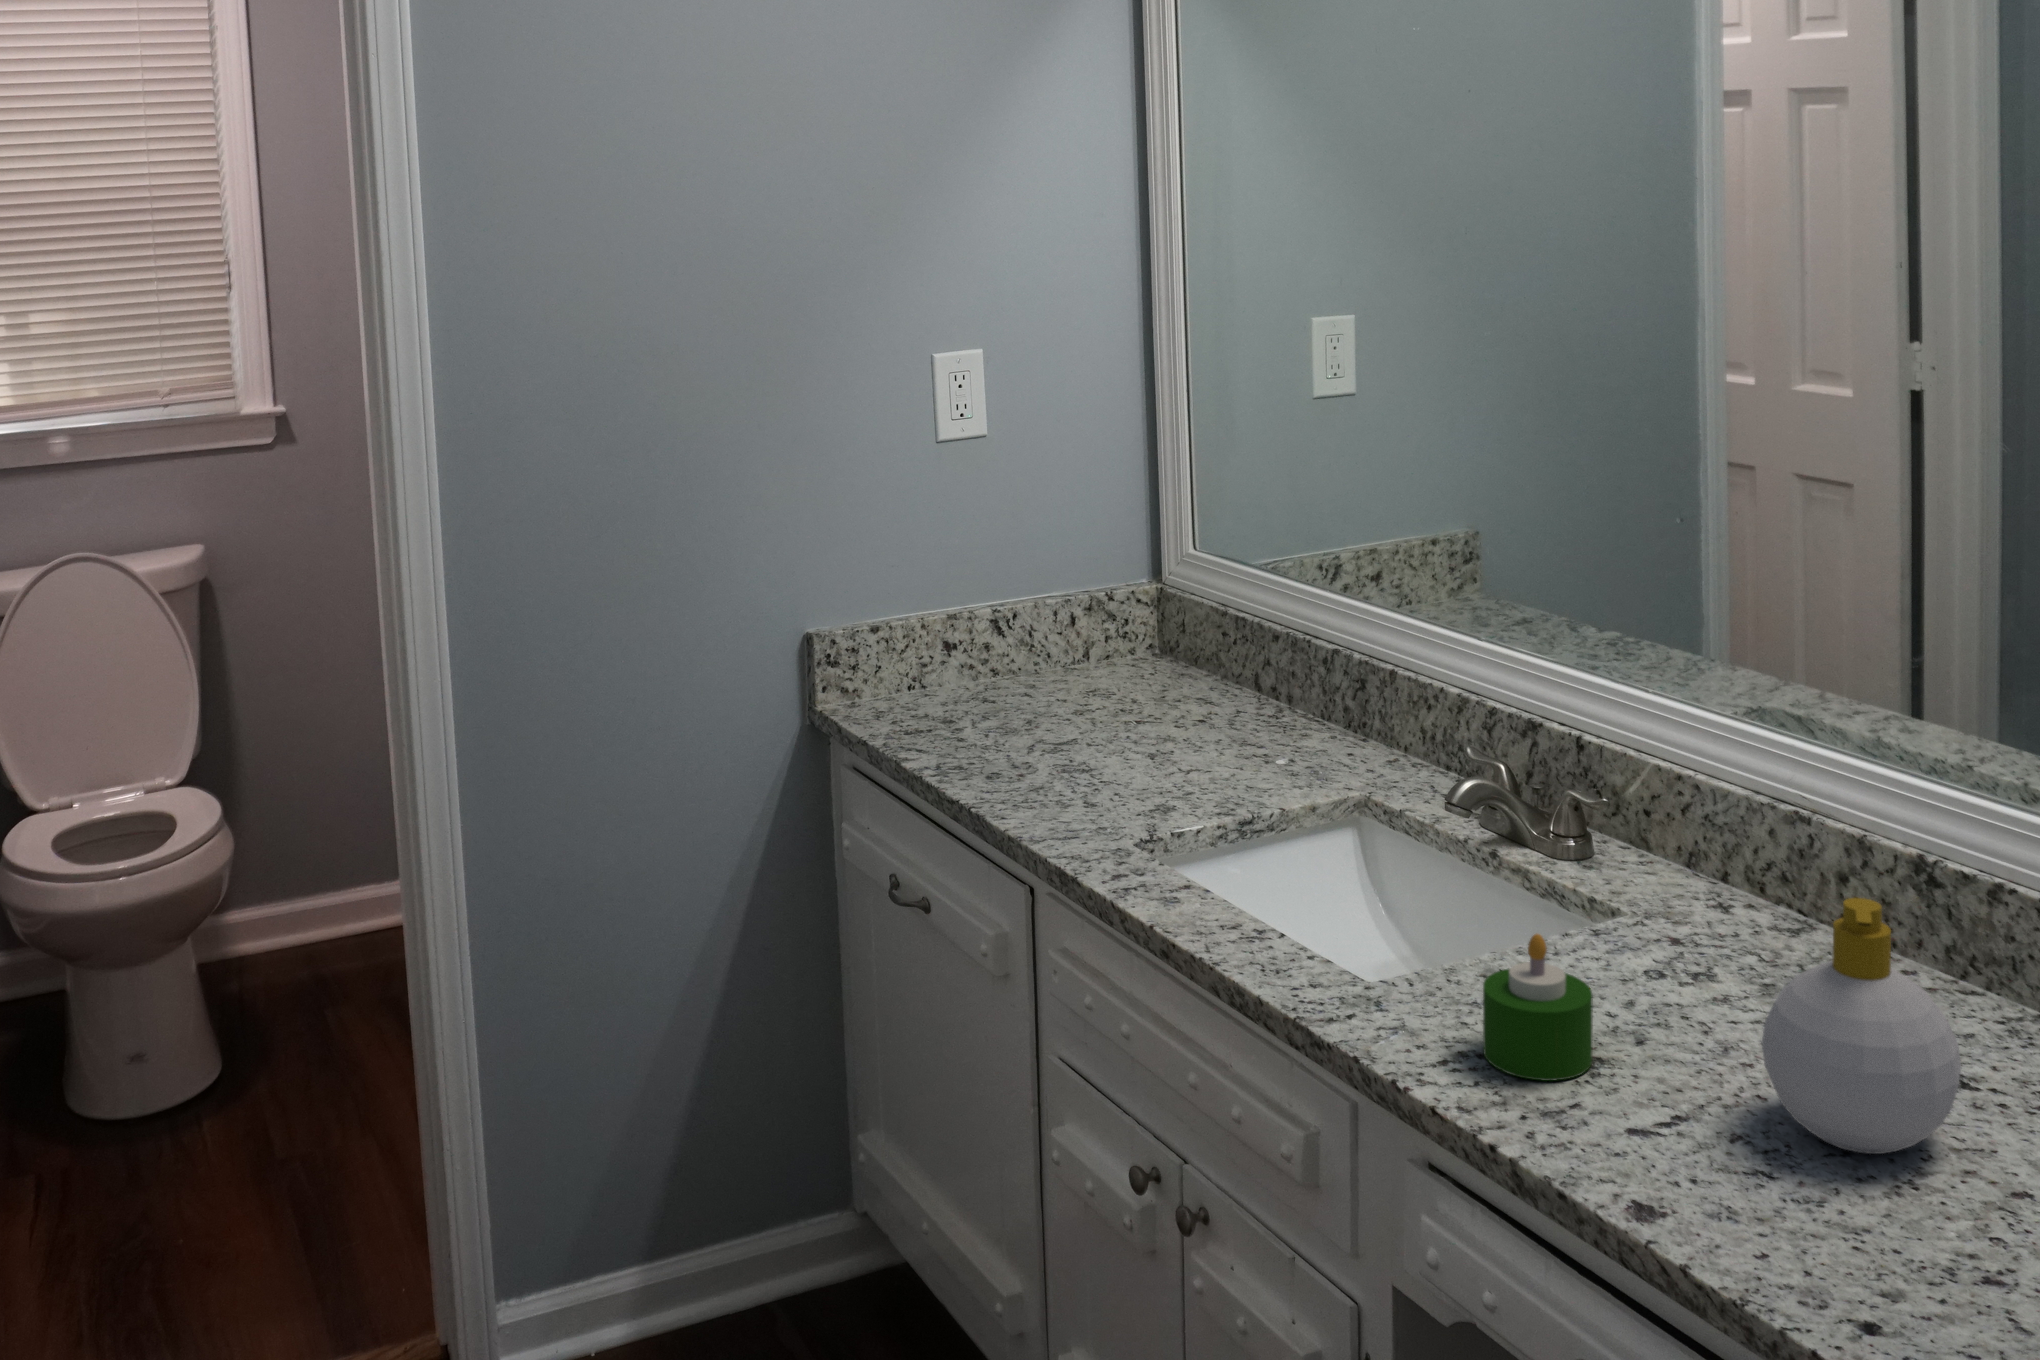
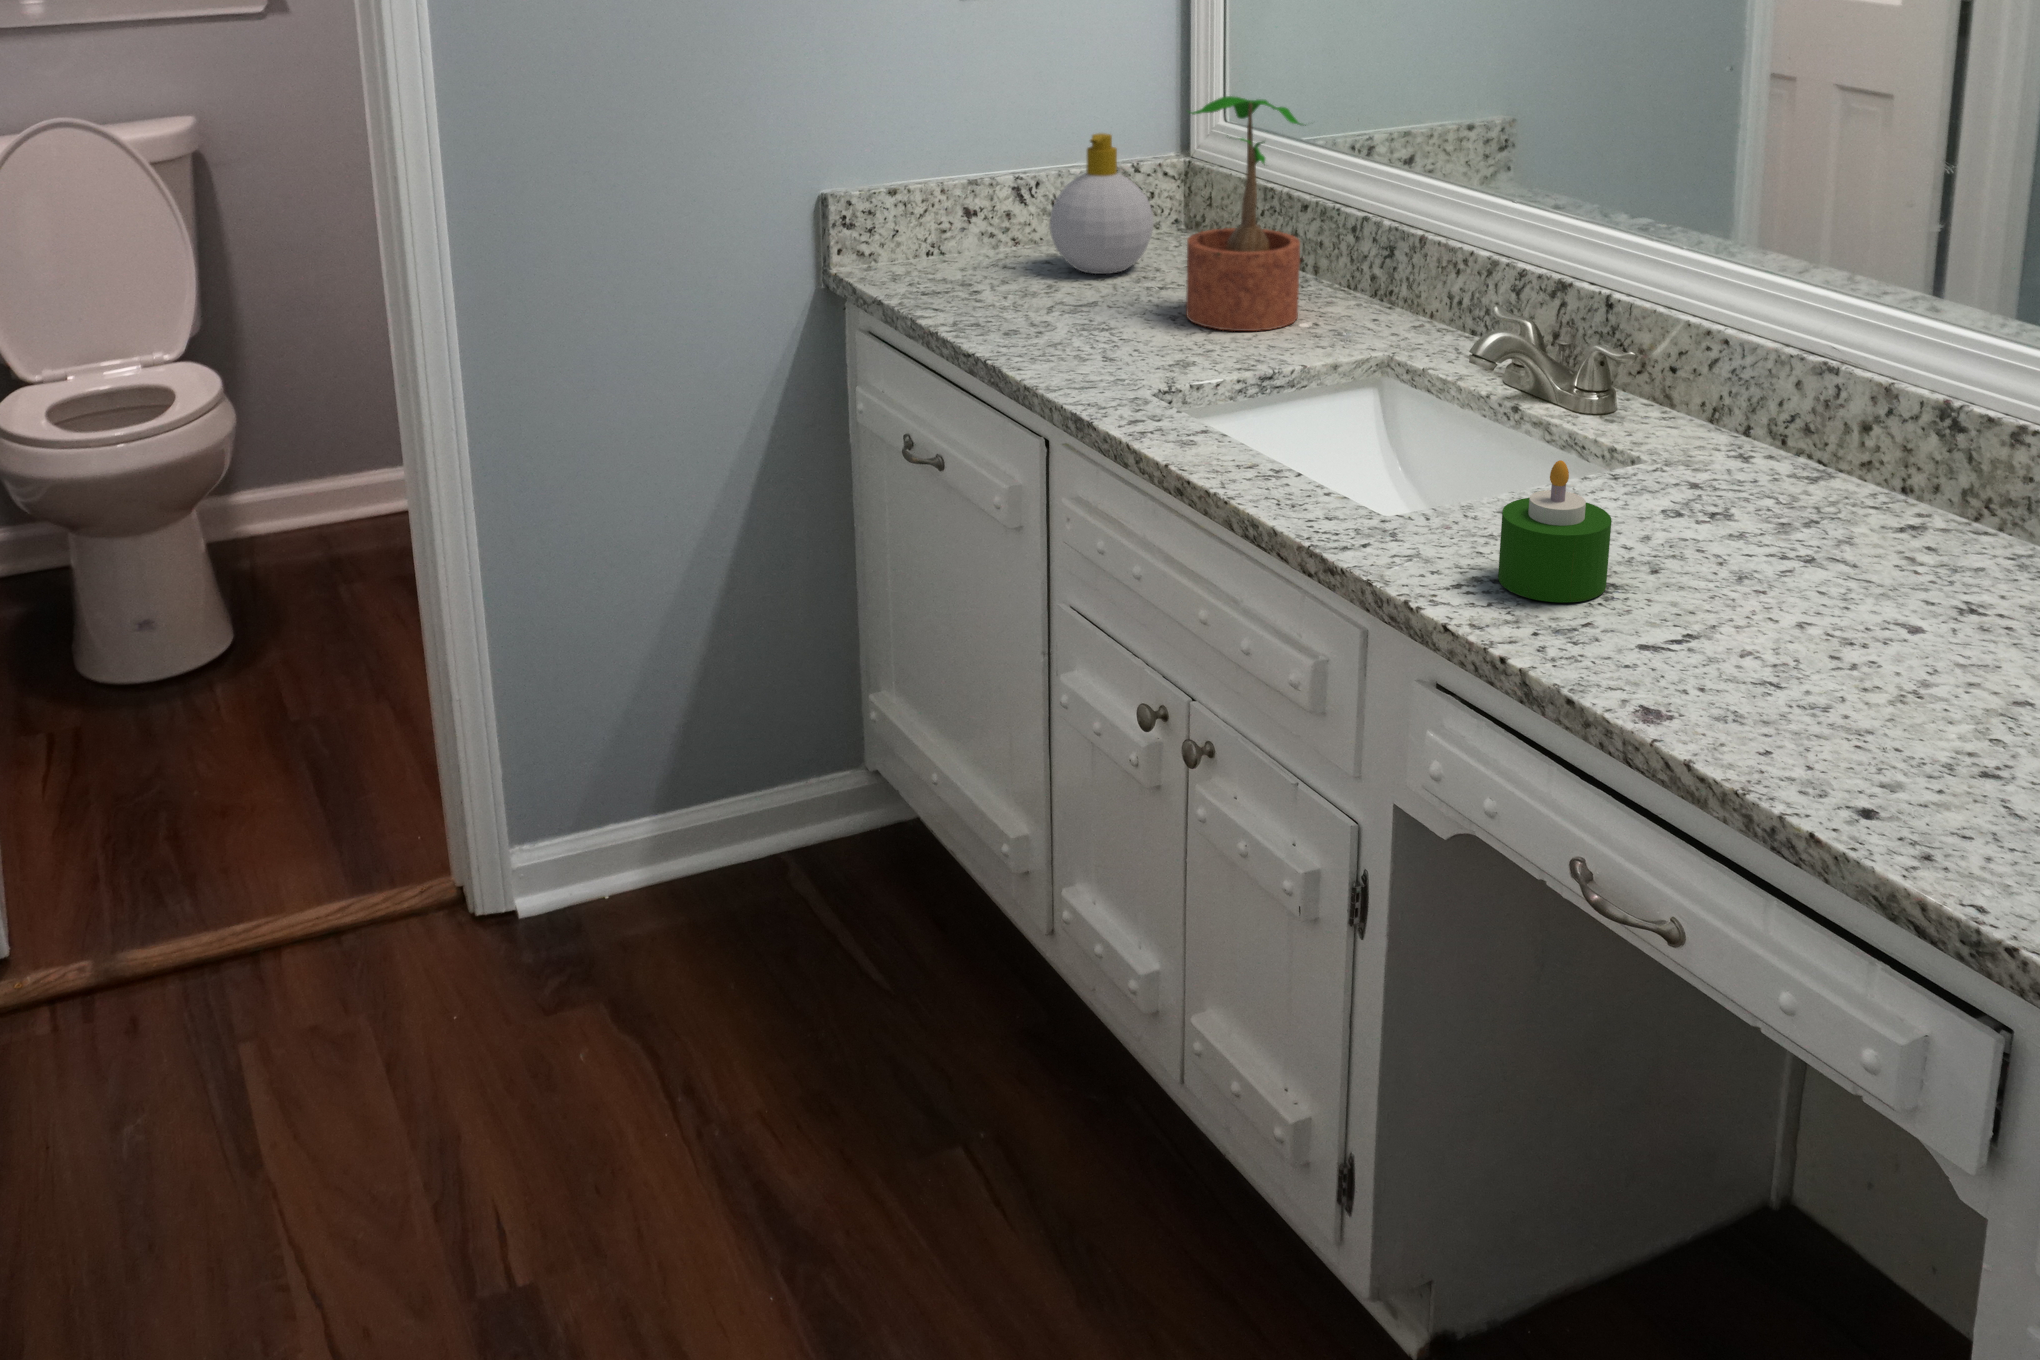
potted plant: none [1155,539,1280,769] -> present [1186,96,1306,331]
soap bottle: present [1761,898,1961,1154] -> present [1050,133,1153,274]

